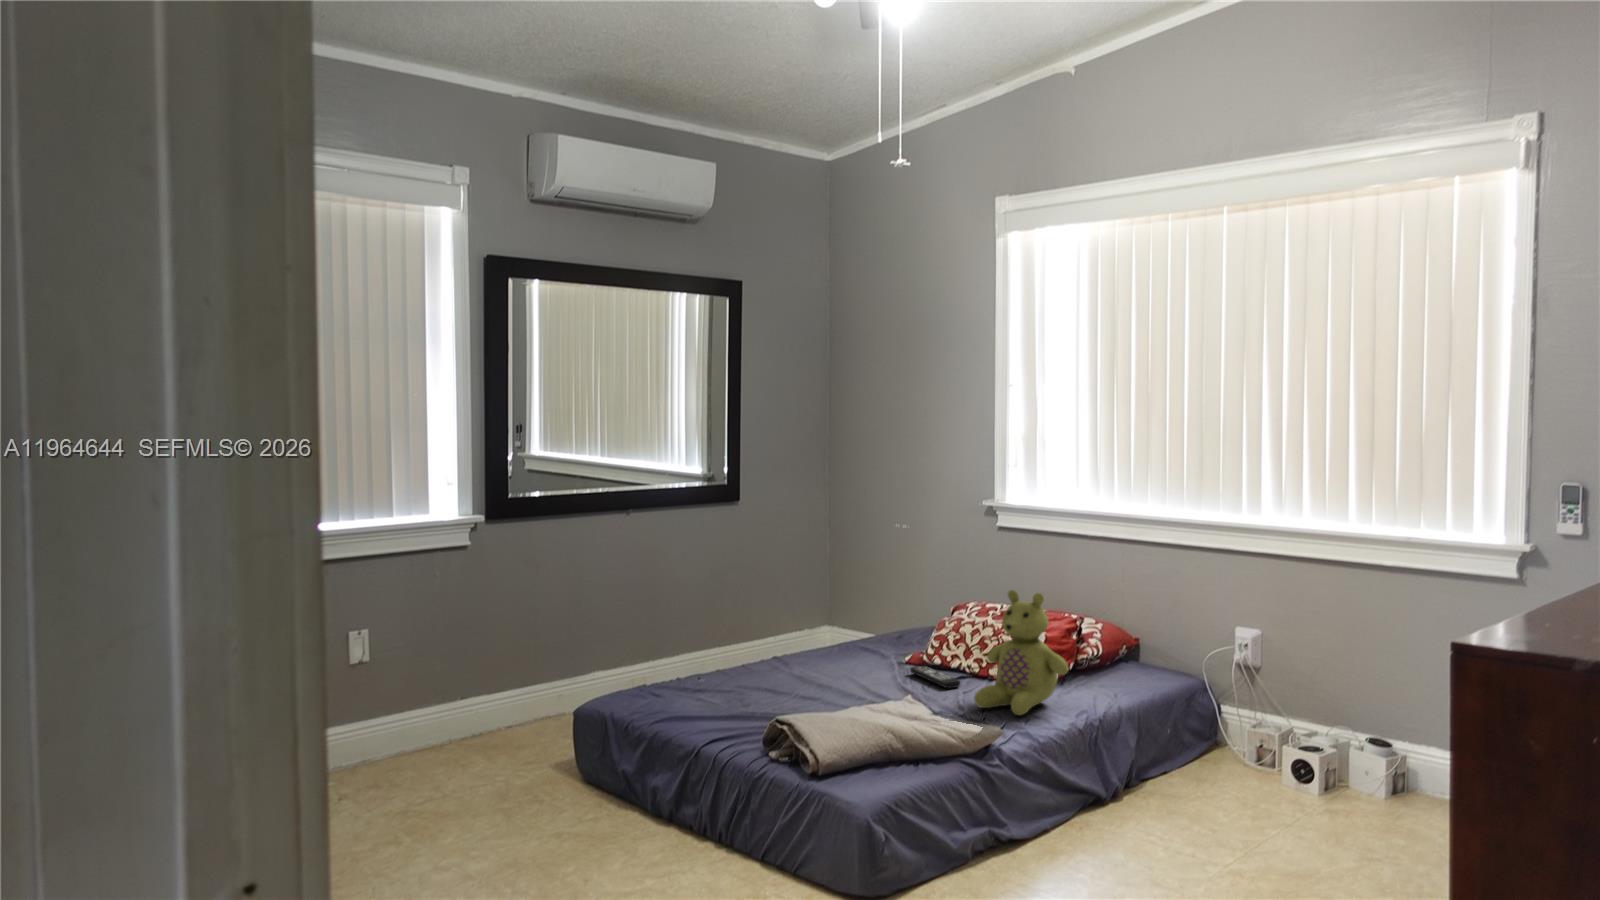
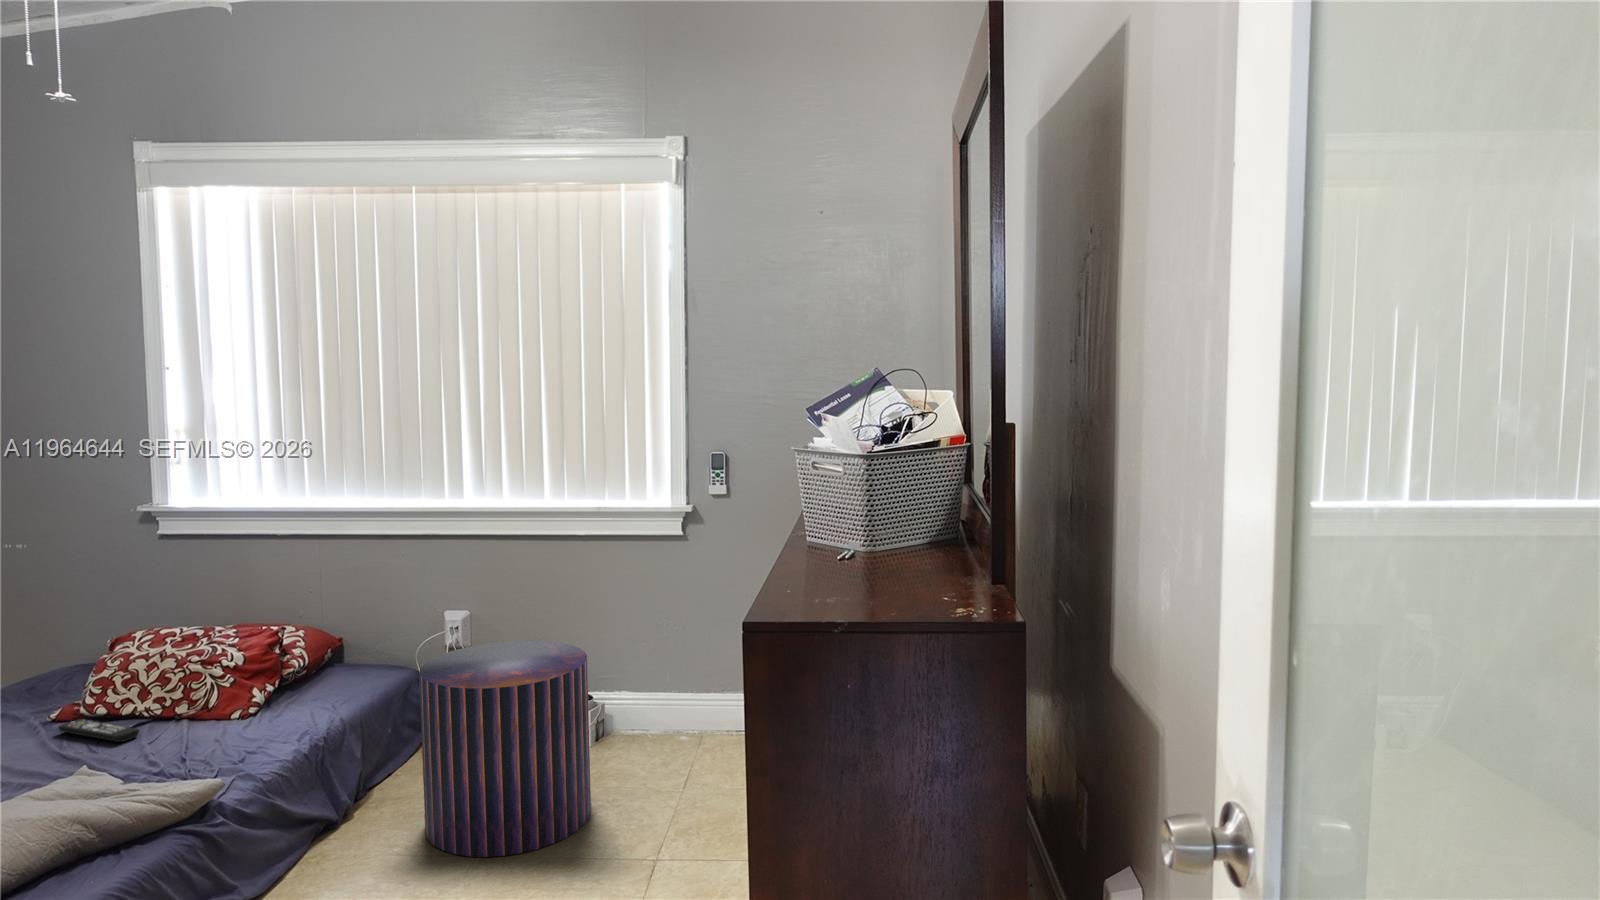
stuffed bear: present [974,590,1068,715] -> none [169,614,288,758]
pouf: none [1176,657,1358,876] -> present [419,640,591,857]

